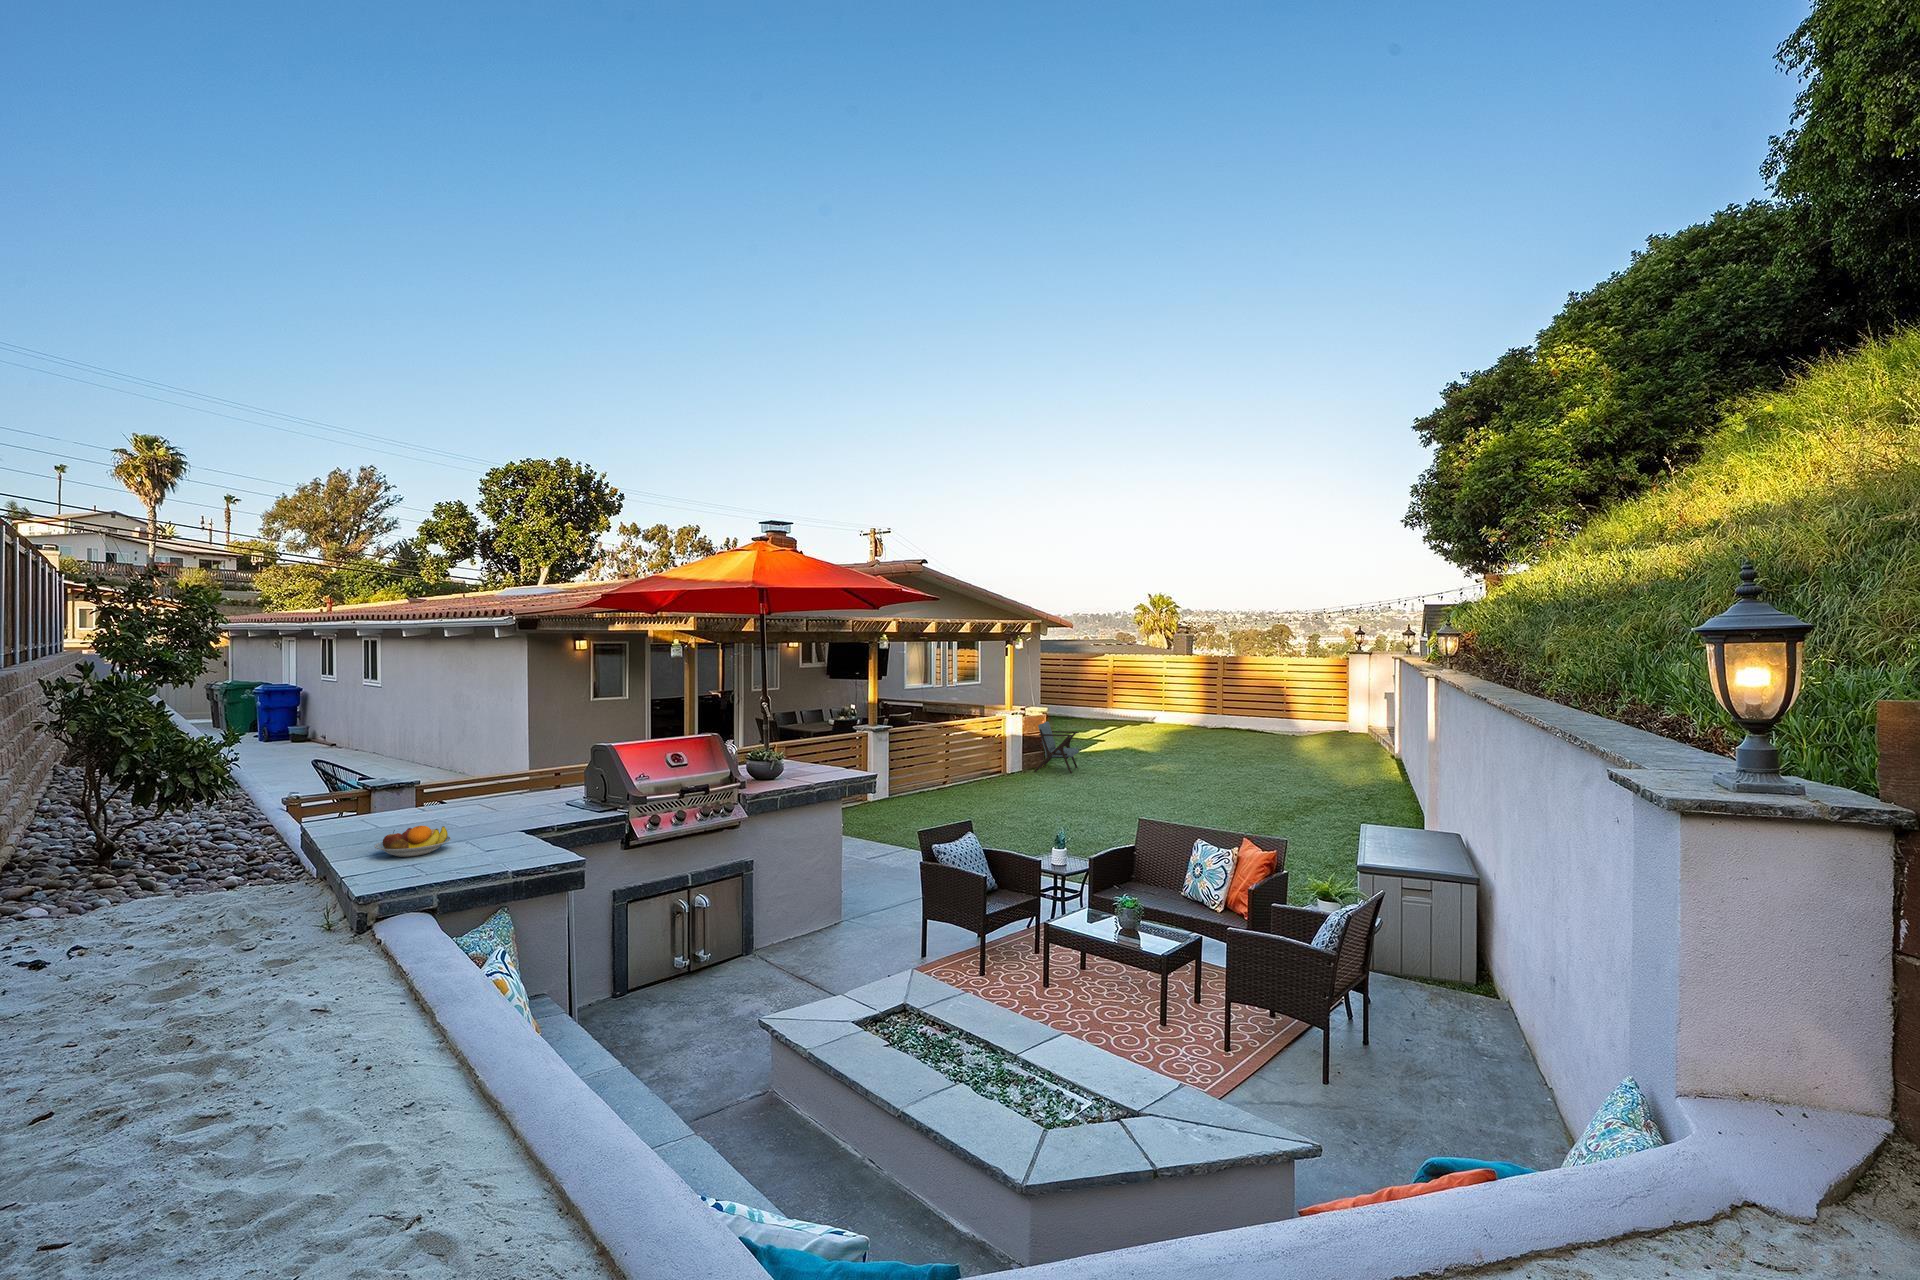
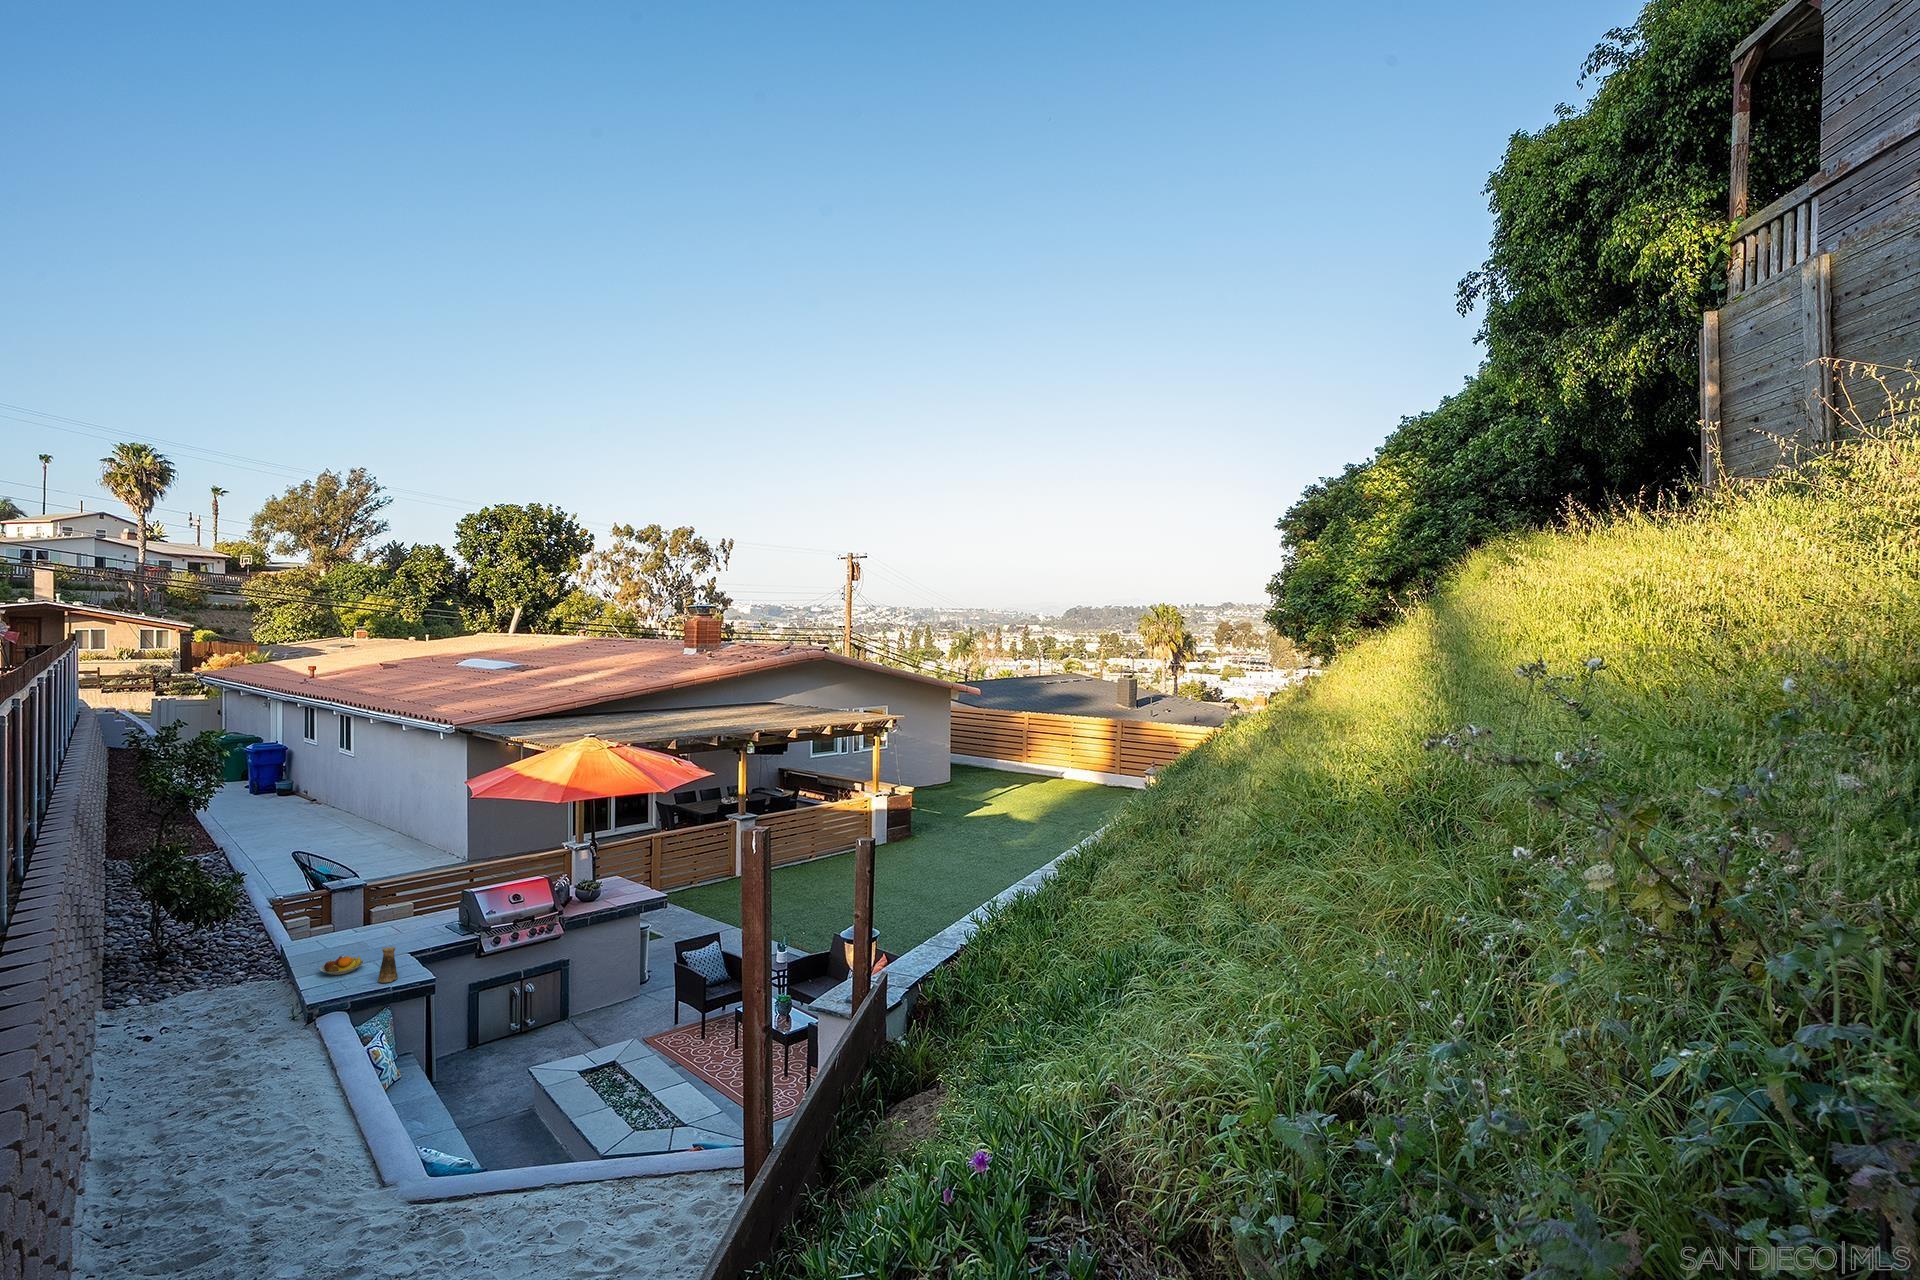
lounge chair: present [1034,721,1079,773] -> none [885,801,927,847]
pitcher: none [484,803,519,864] -> present [378,947,398,983]

